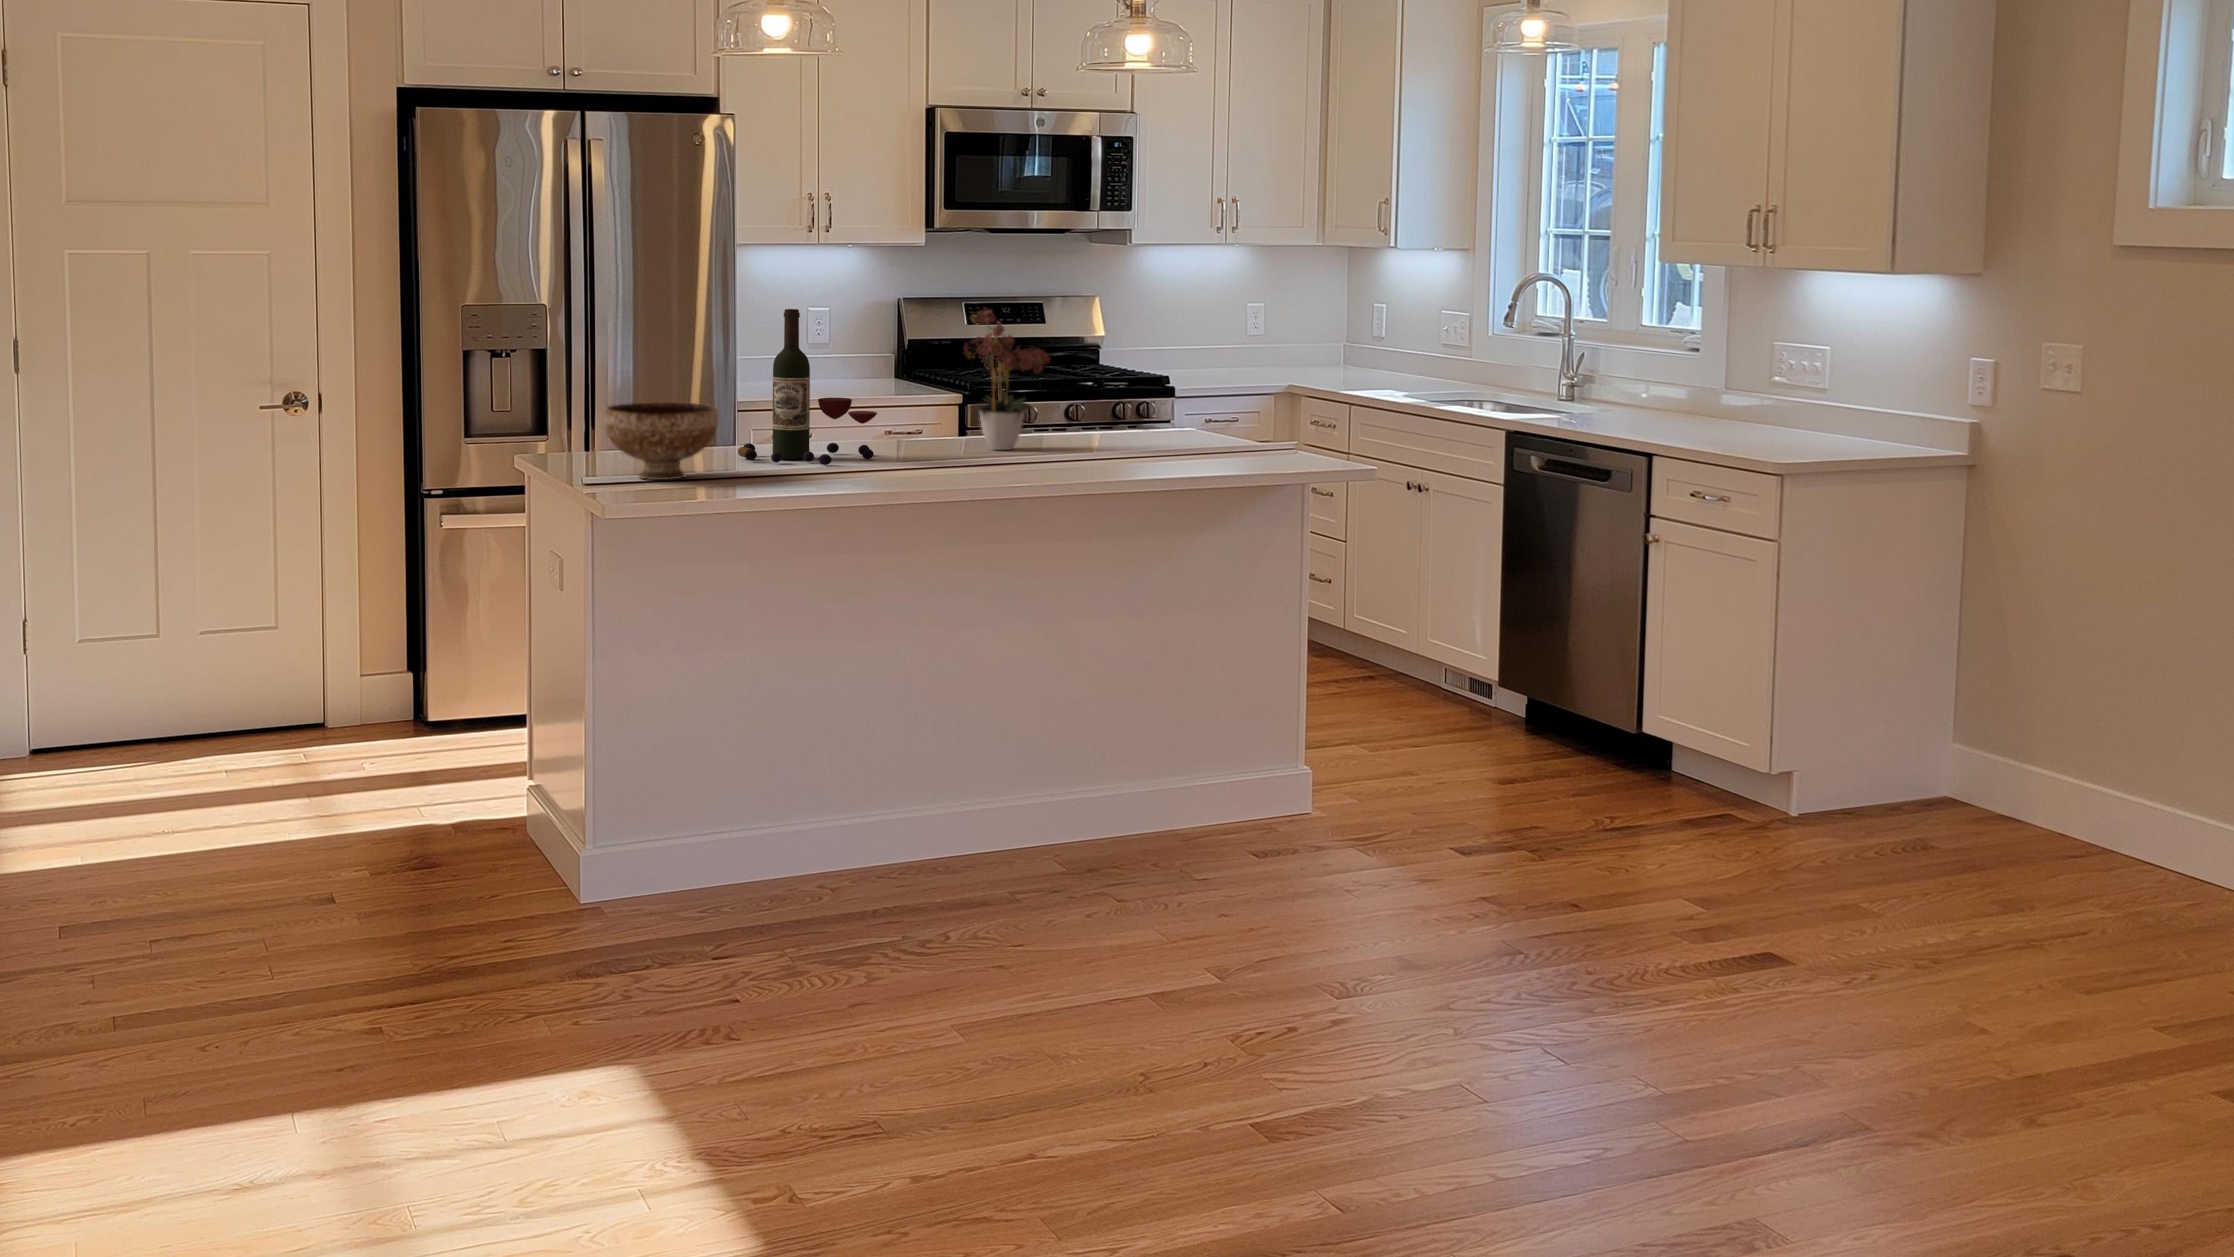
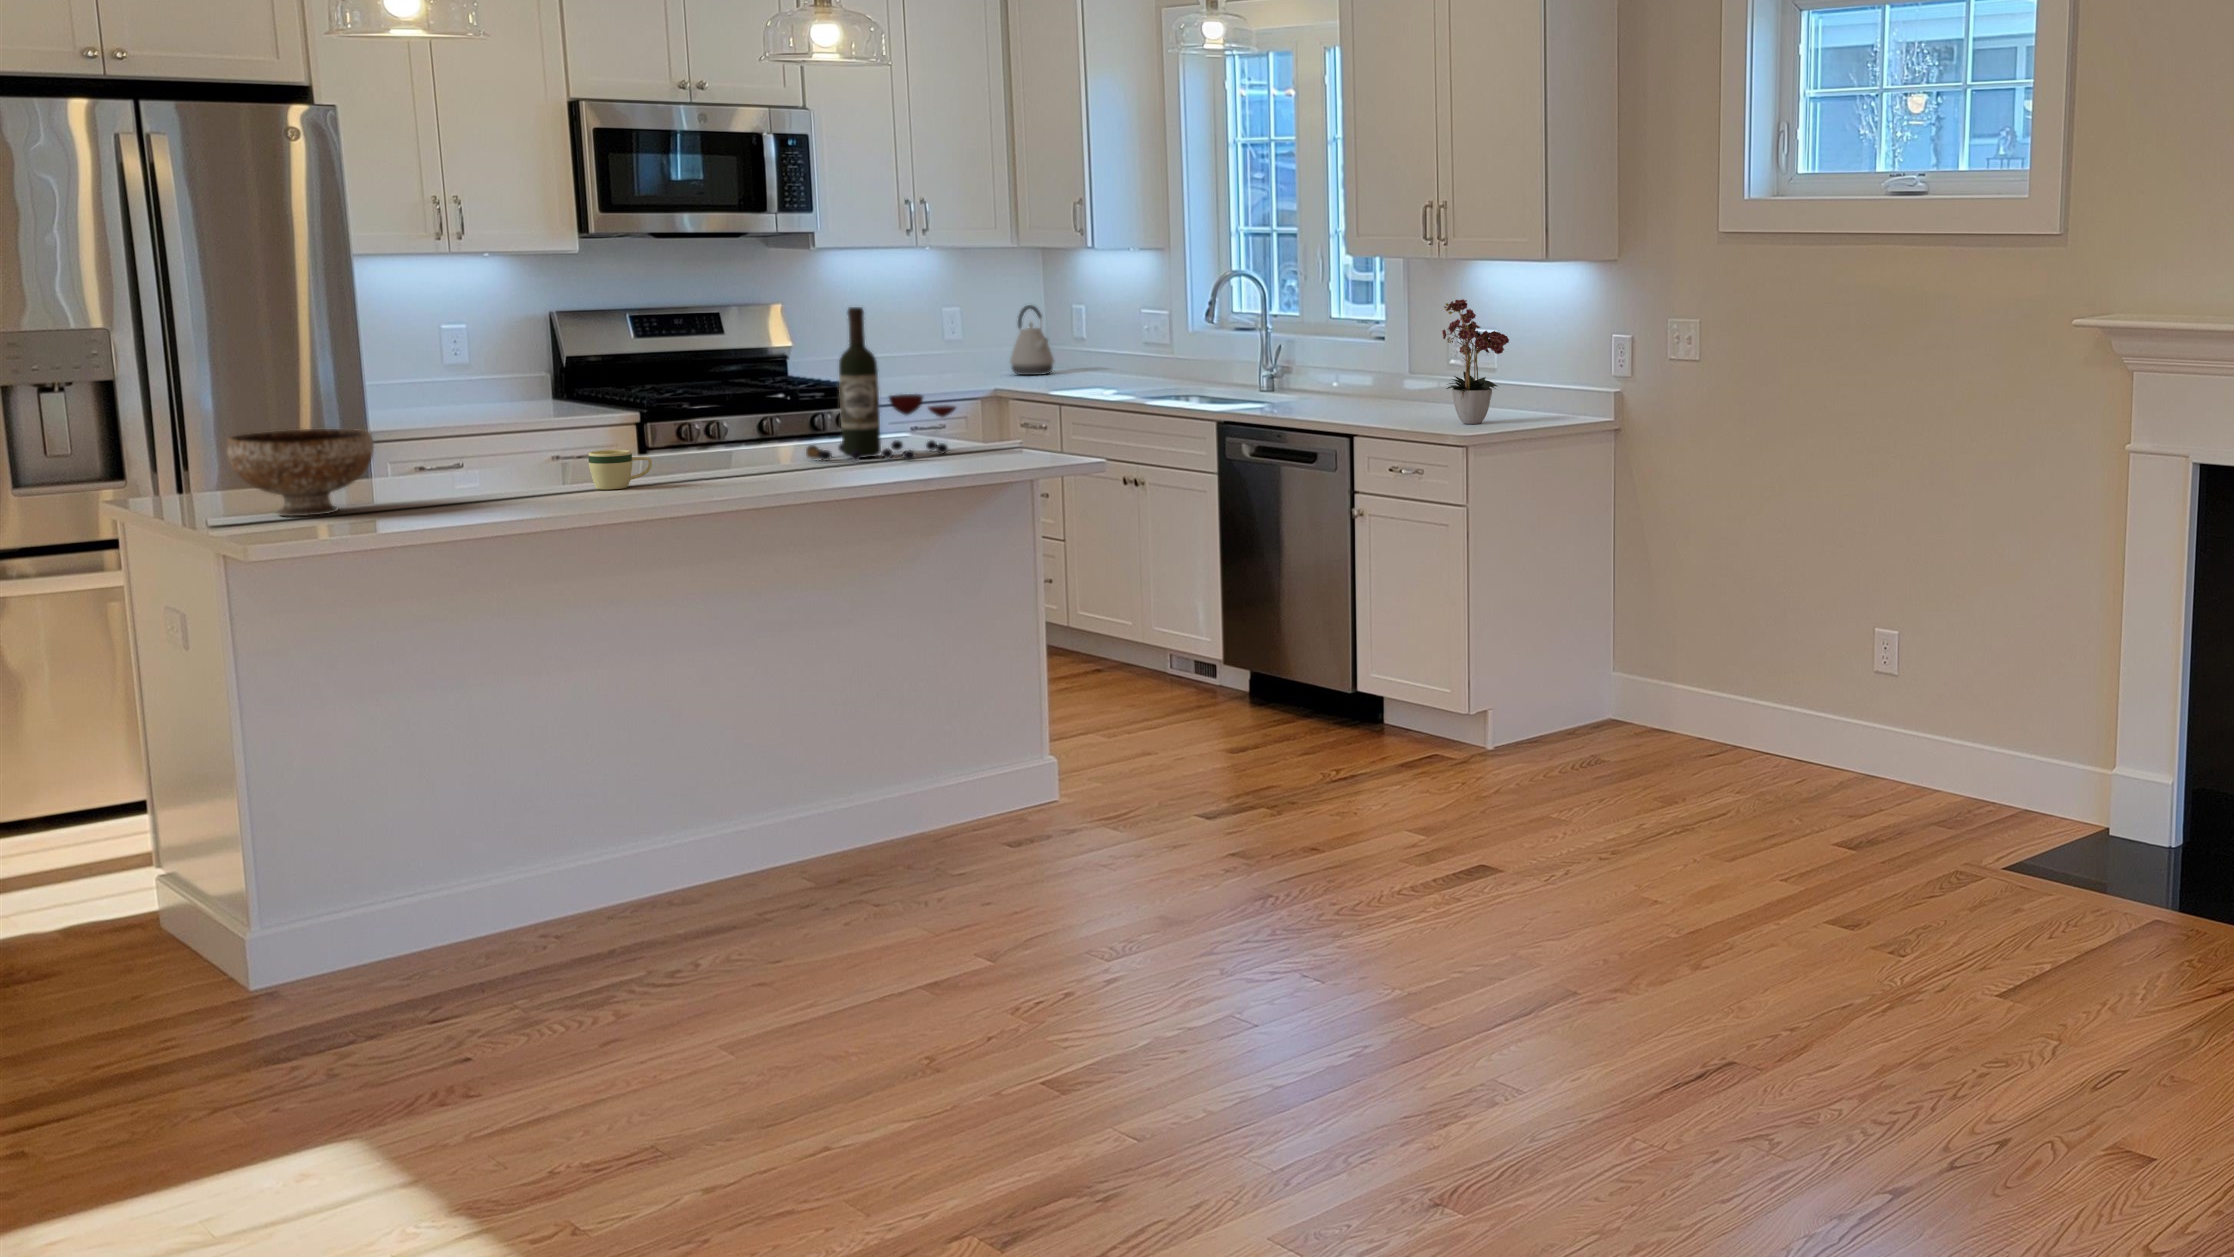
kettle: none [1308,304,1352,373] -> present [1010,305,1054,375]
wine bottle: present [738,309,877,465] -> present [806,307,956,461]
flower arrangement: present [964,310,1050,450] -> present [1442,299,1509,424]
mug: none [896,434,950,471] -> present [588,450,652,489]

